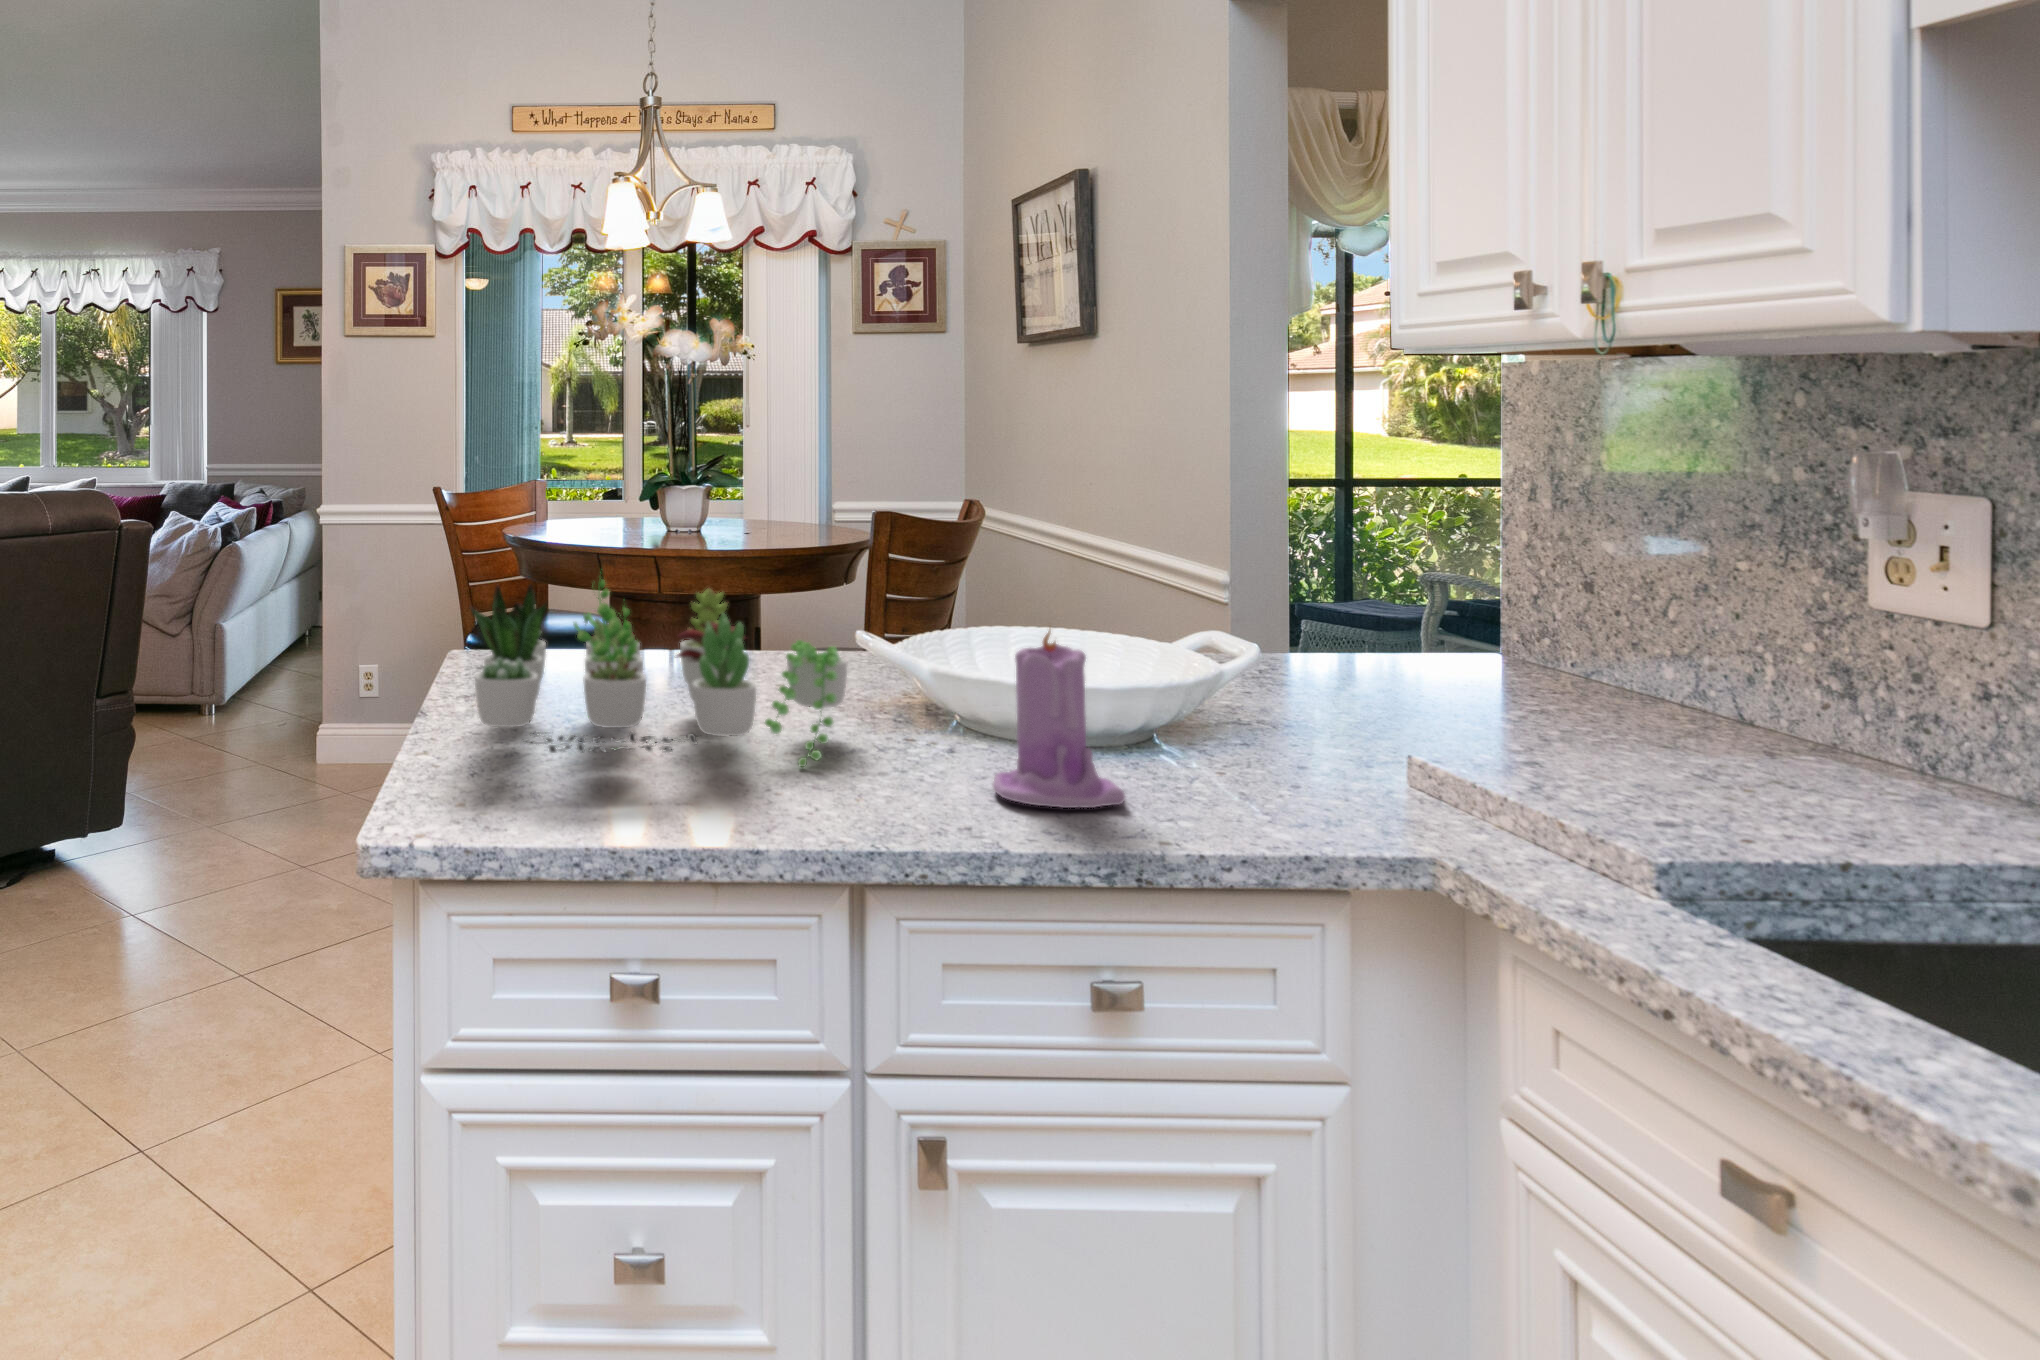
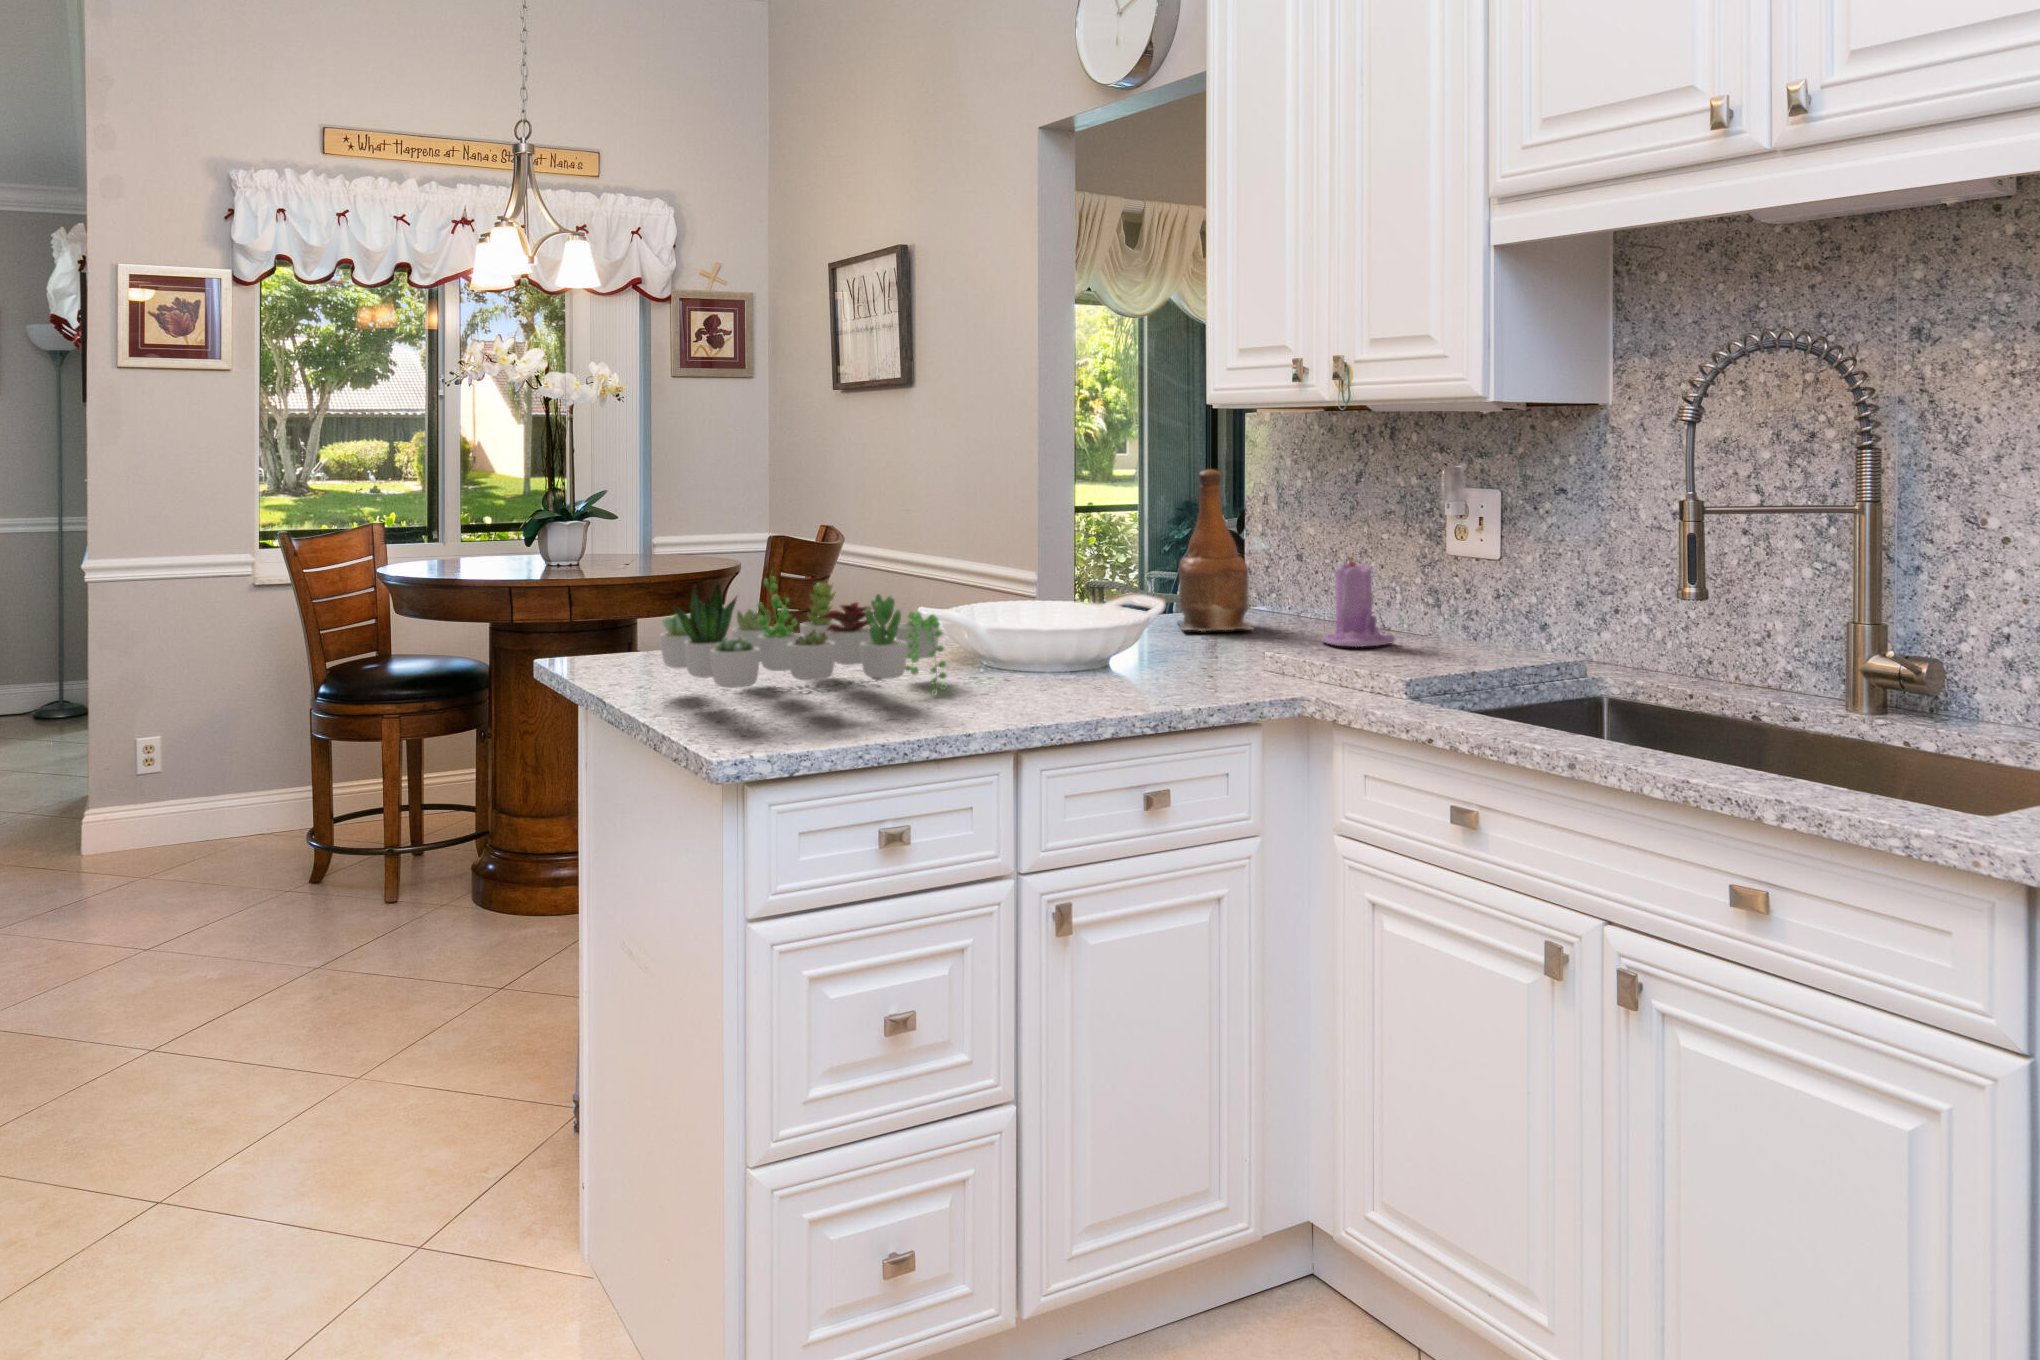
bottle: none [1319,446,1460,711] -> present [1177,469,1253,631]
candle: present [993,630,1125,808] -> present [1322,558,1395,647]

